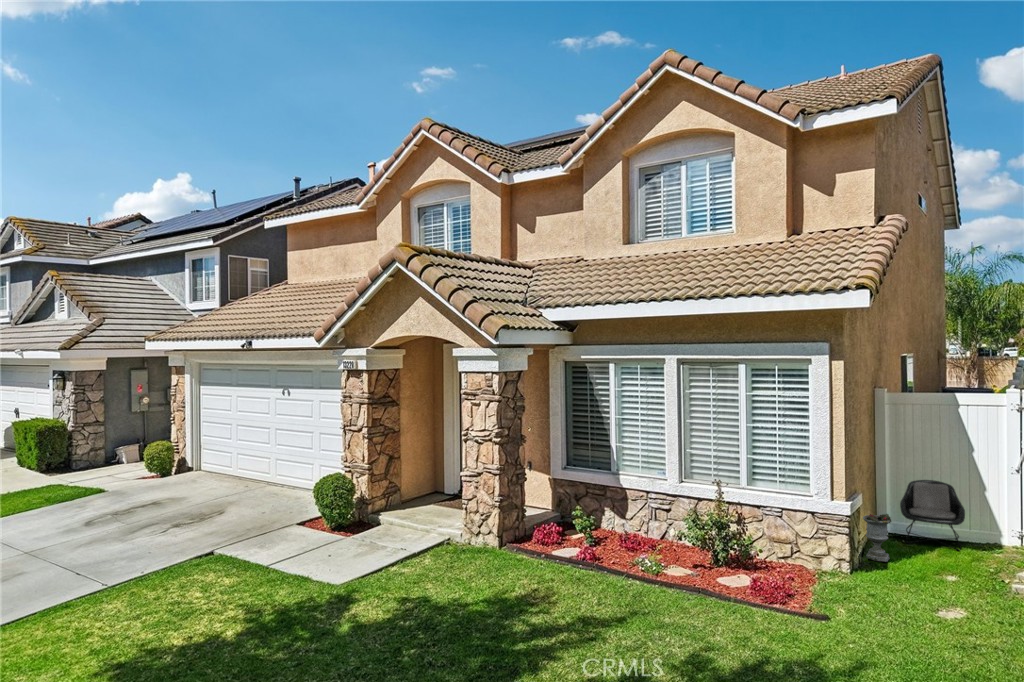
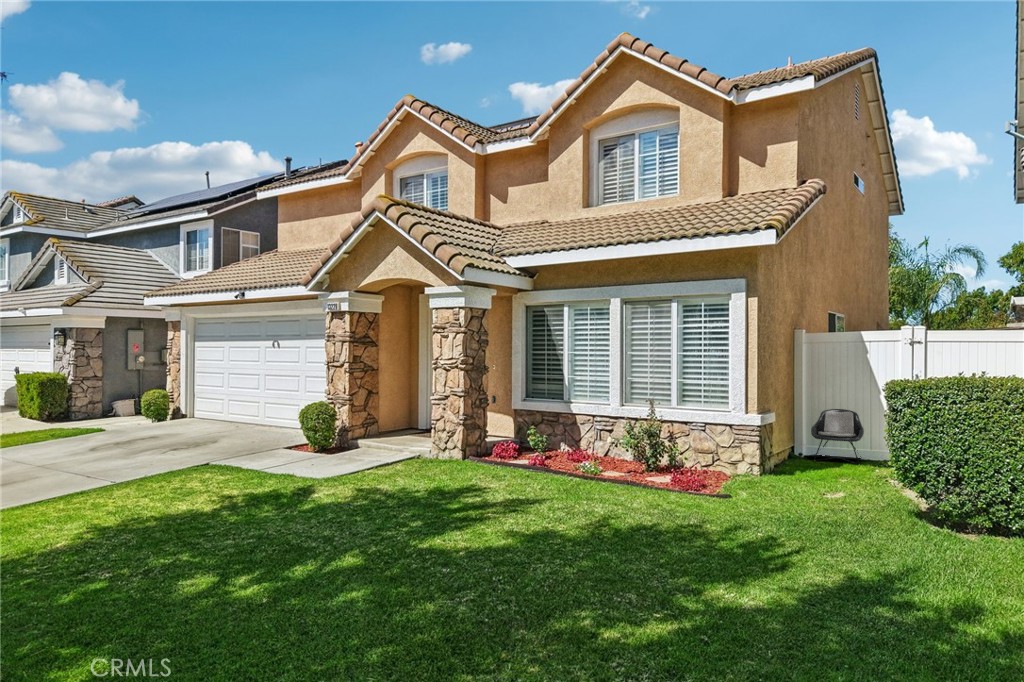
planter: present [863,514,891,562] -> none [774,429,797,469]

